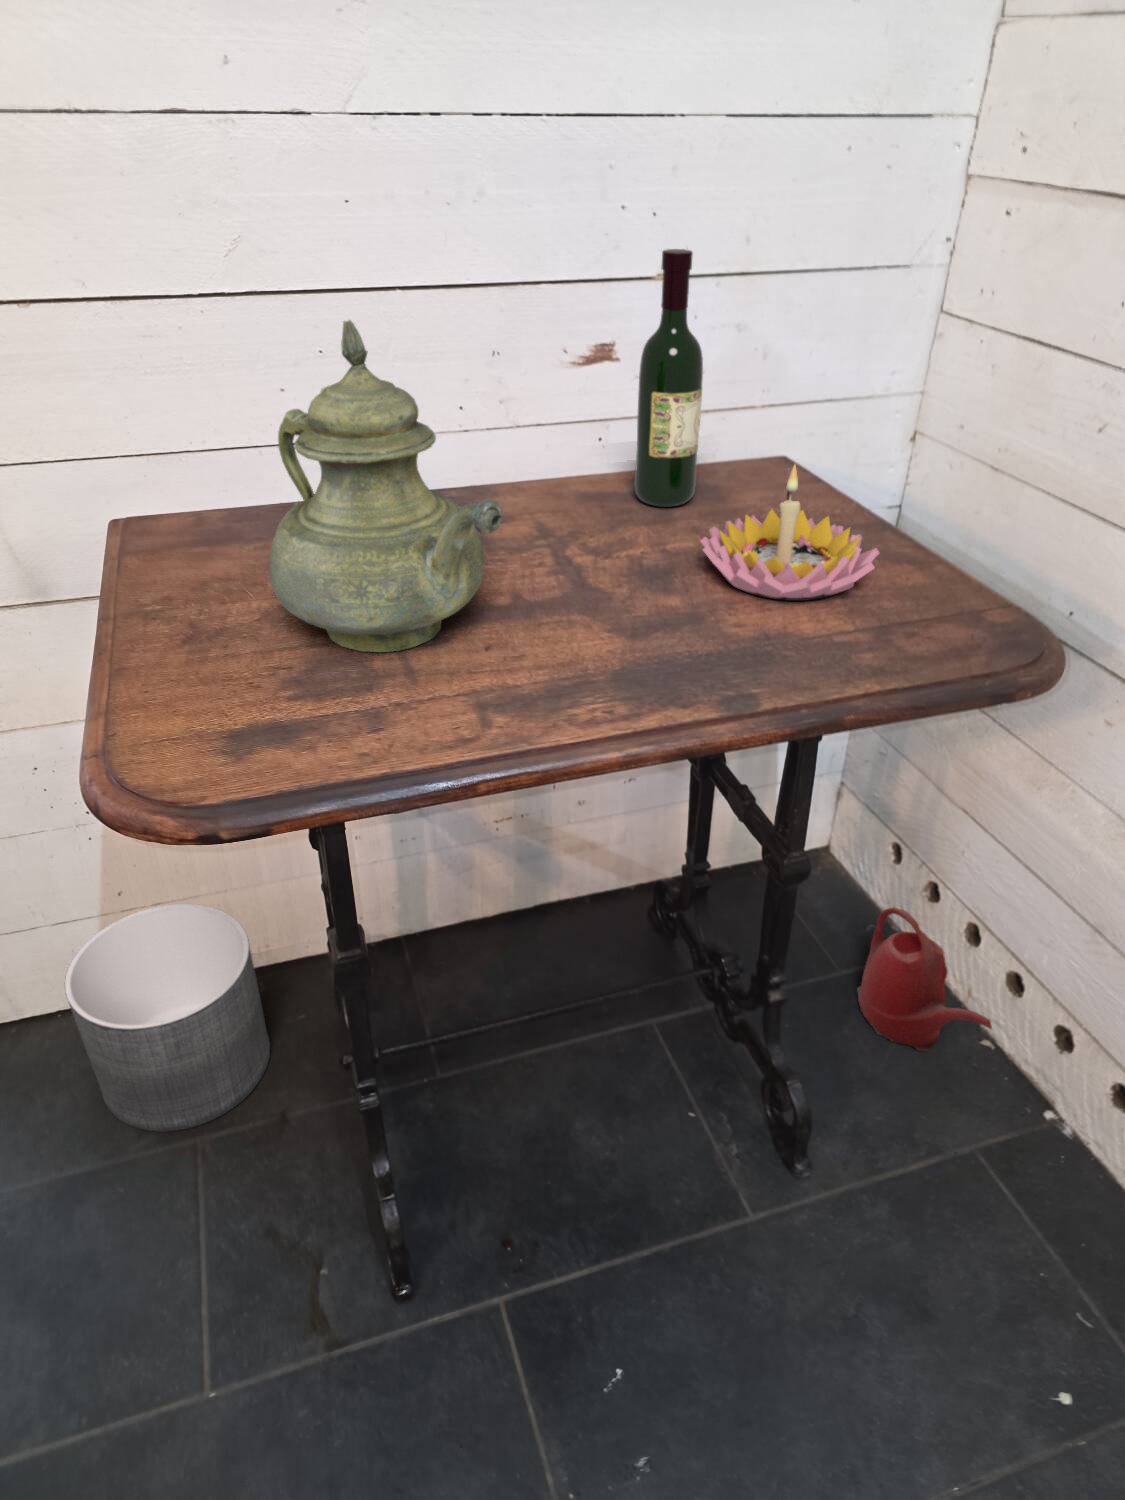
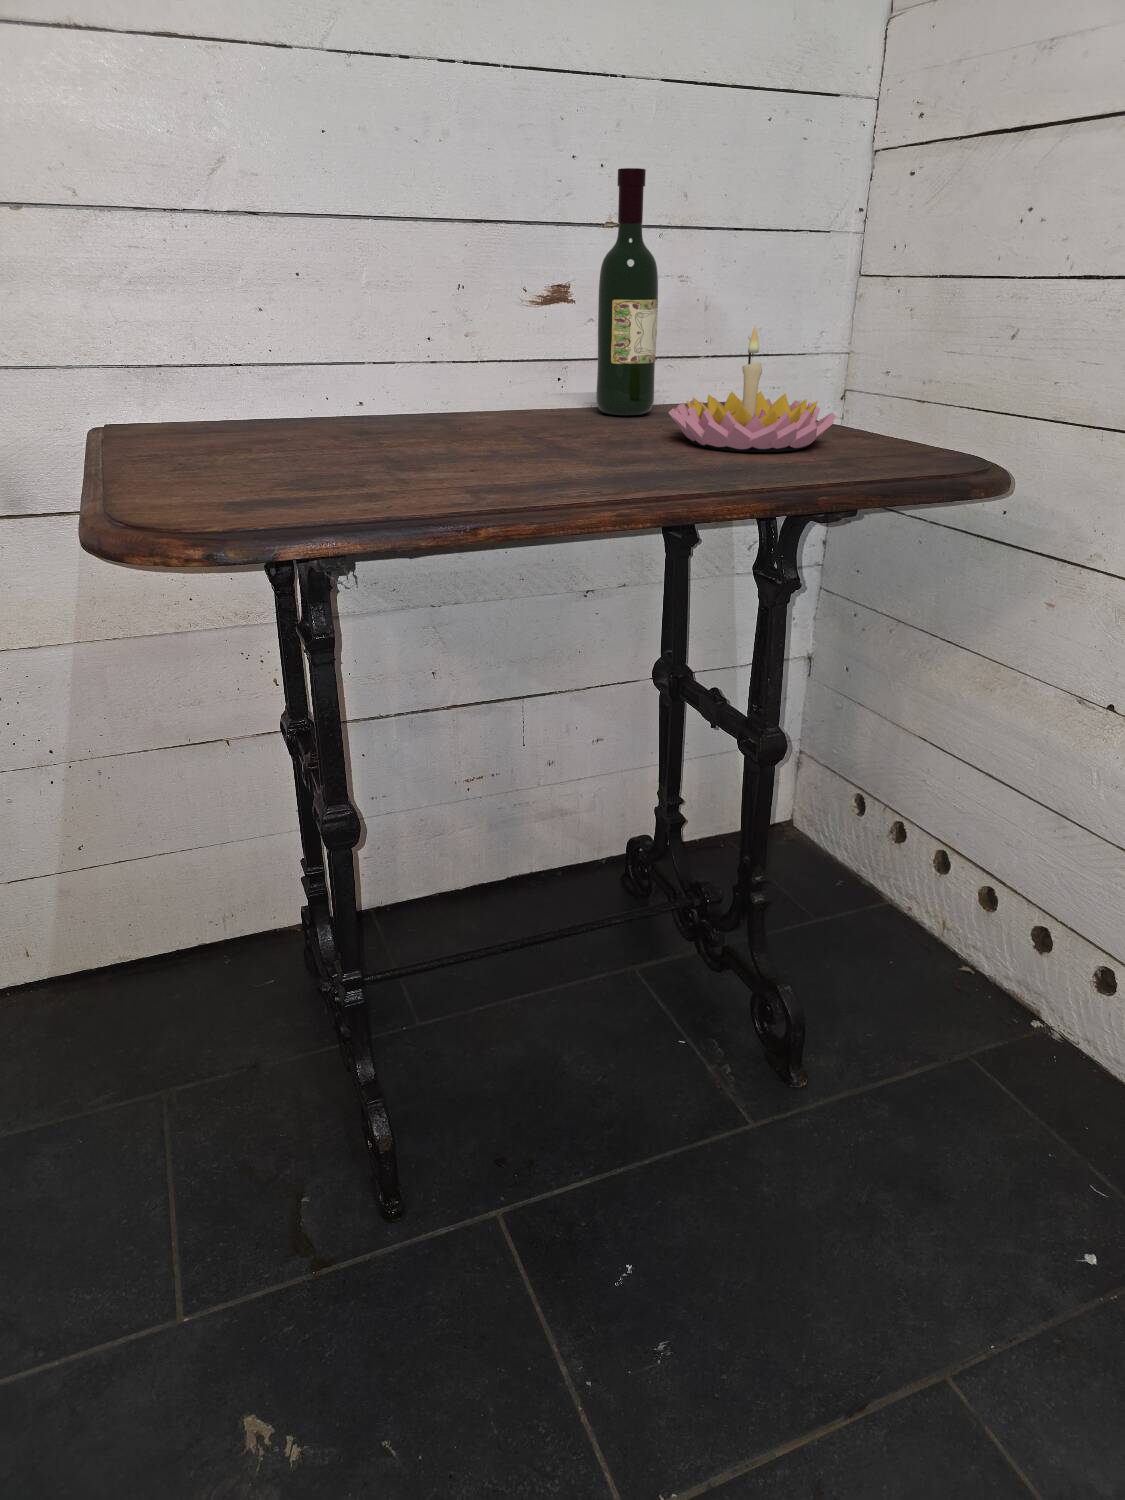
teapot: present [269,320,503,652] -> none [267,147,503,472]
planter: present [65,904,270,1132] -> none [12,854,228,1088]
watering can: present [857,907,992,1051] -> none [832,837,973,980]

